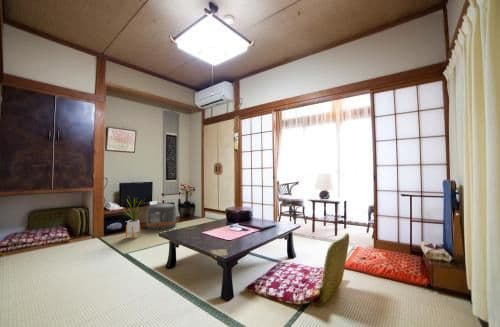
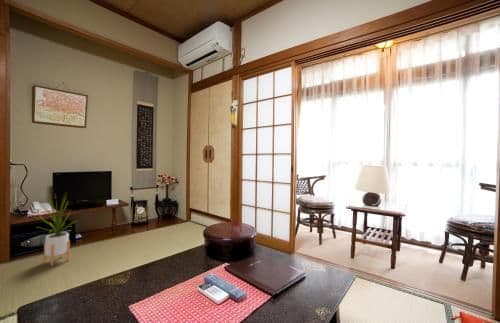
pouf: present [147,203,176,229] -> none [95,203,142,244]

